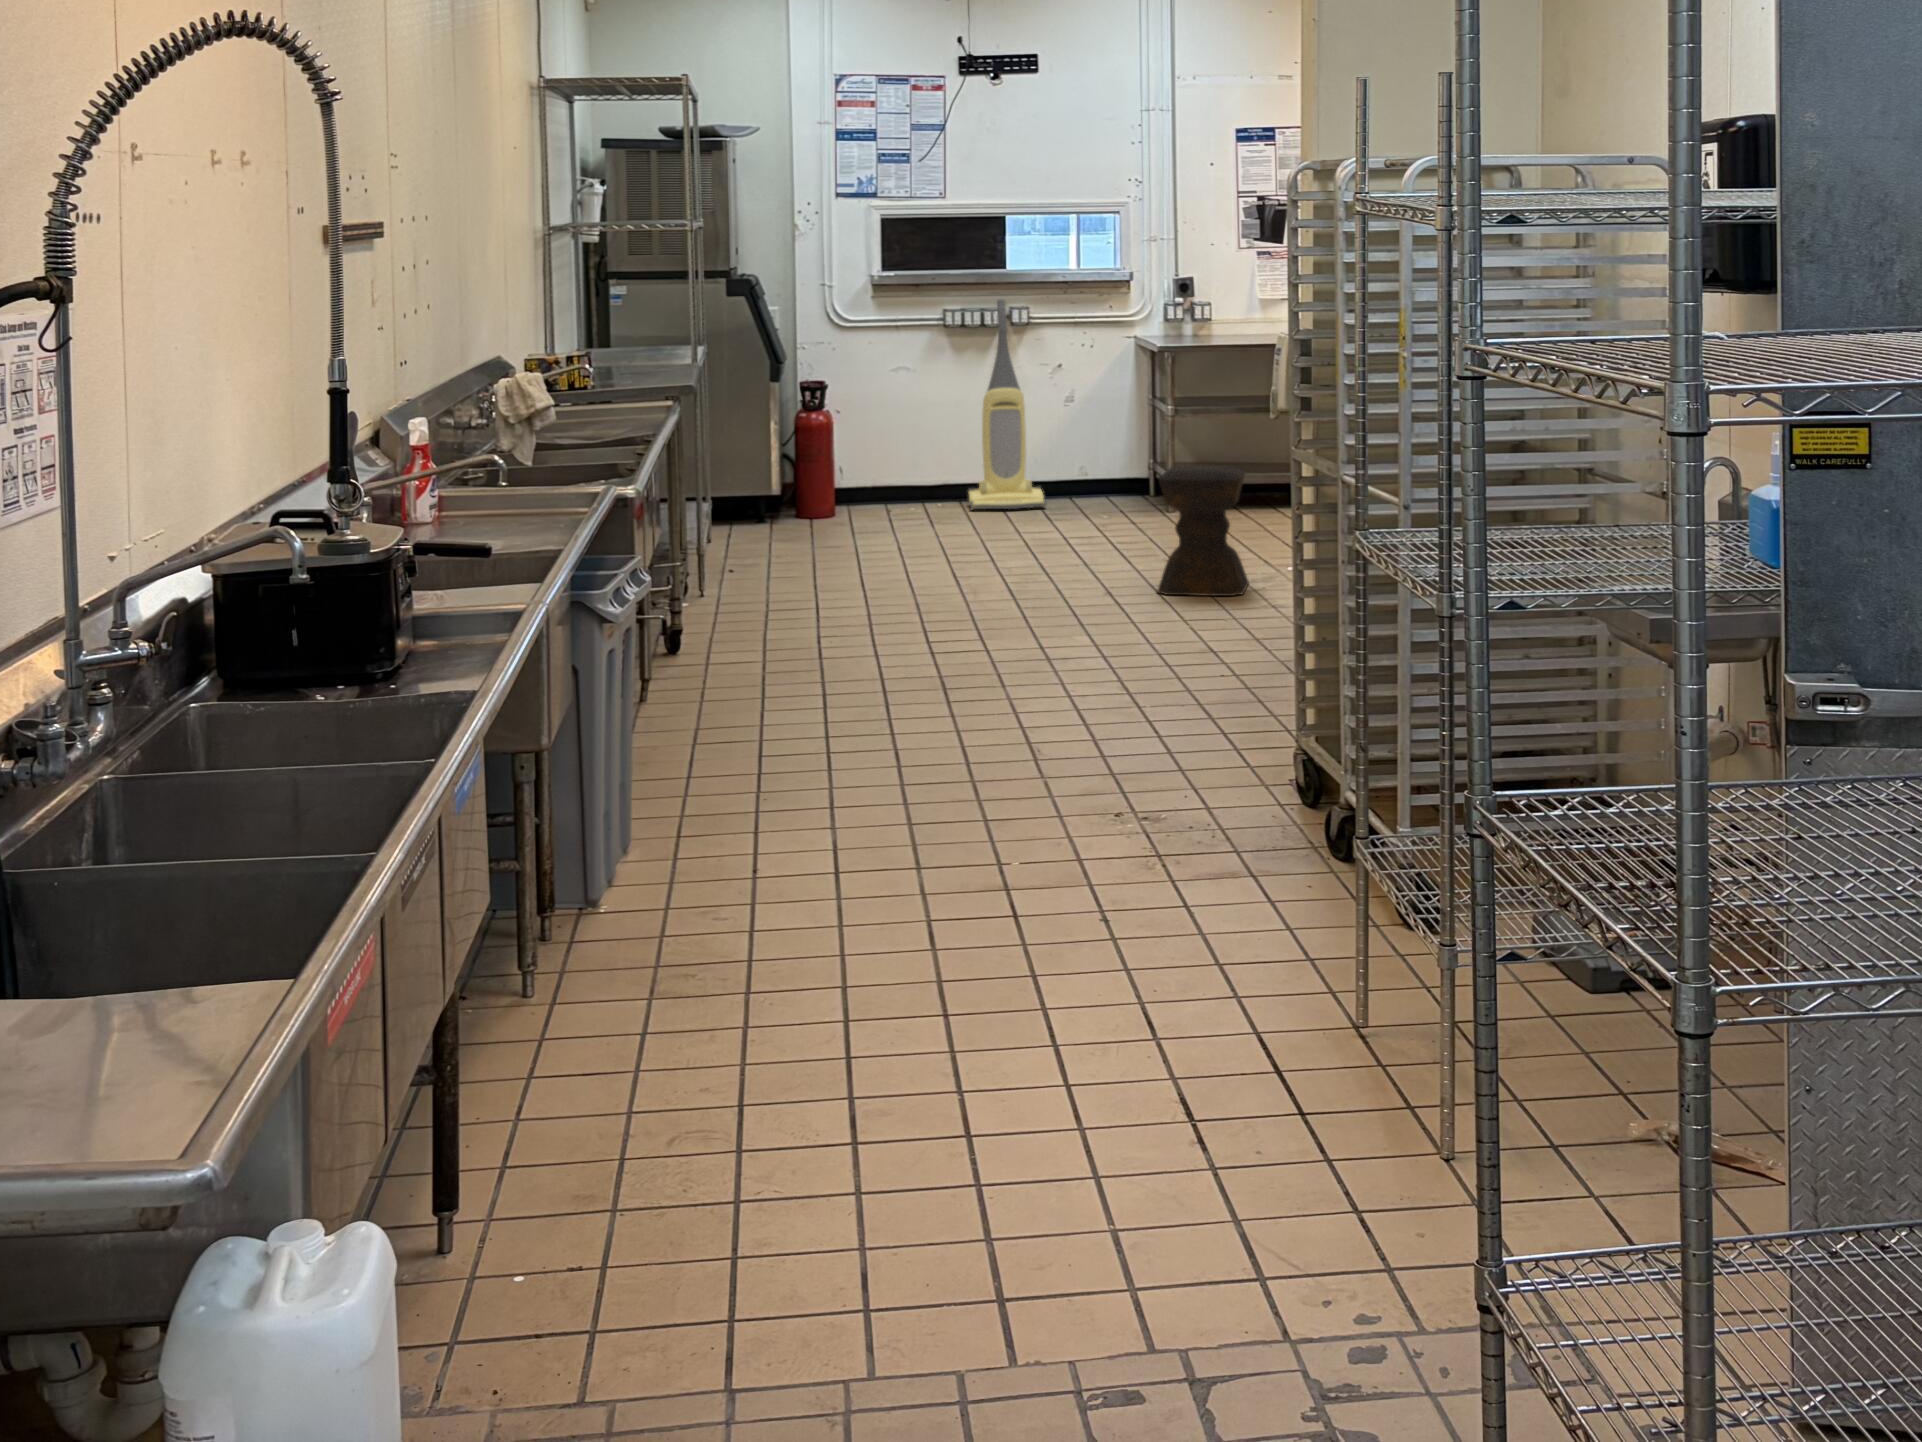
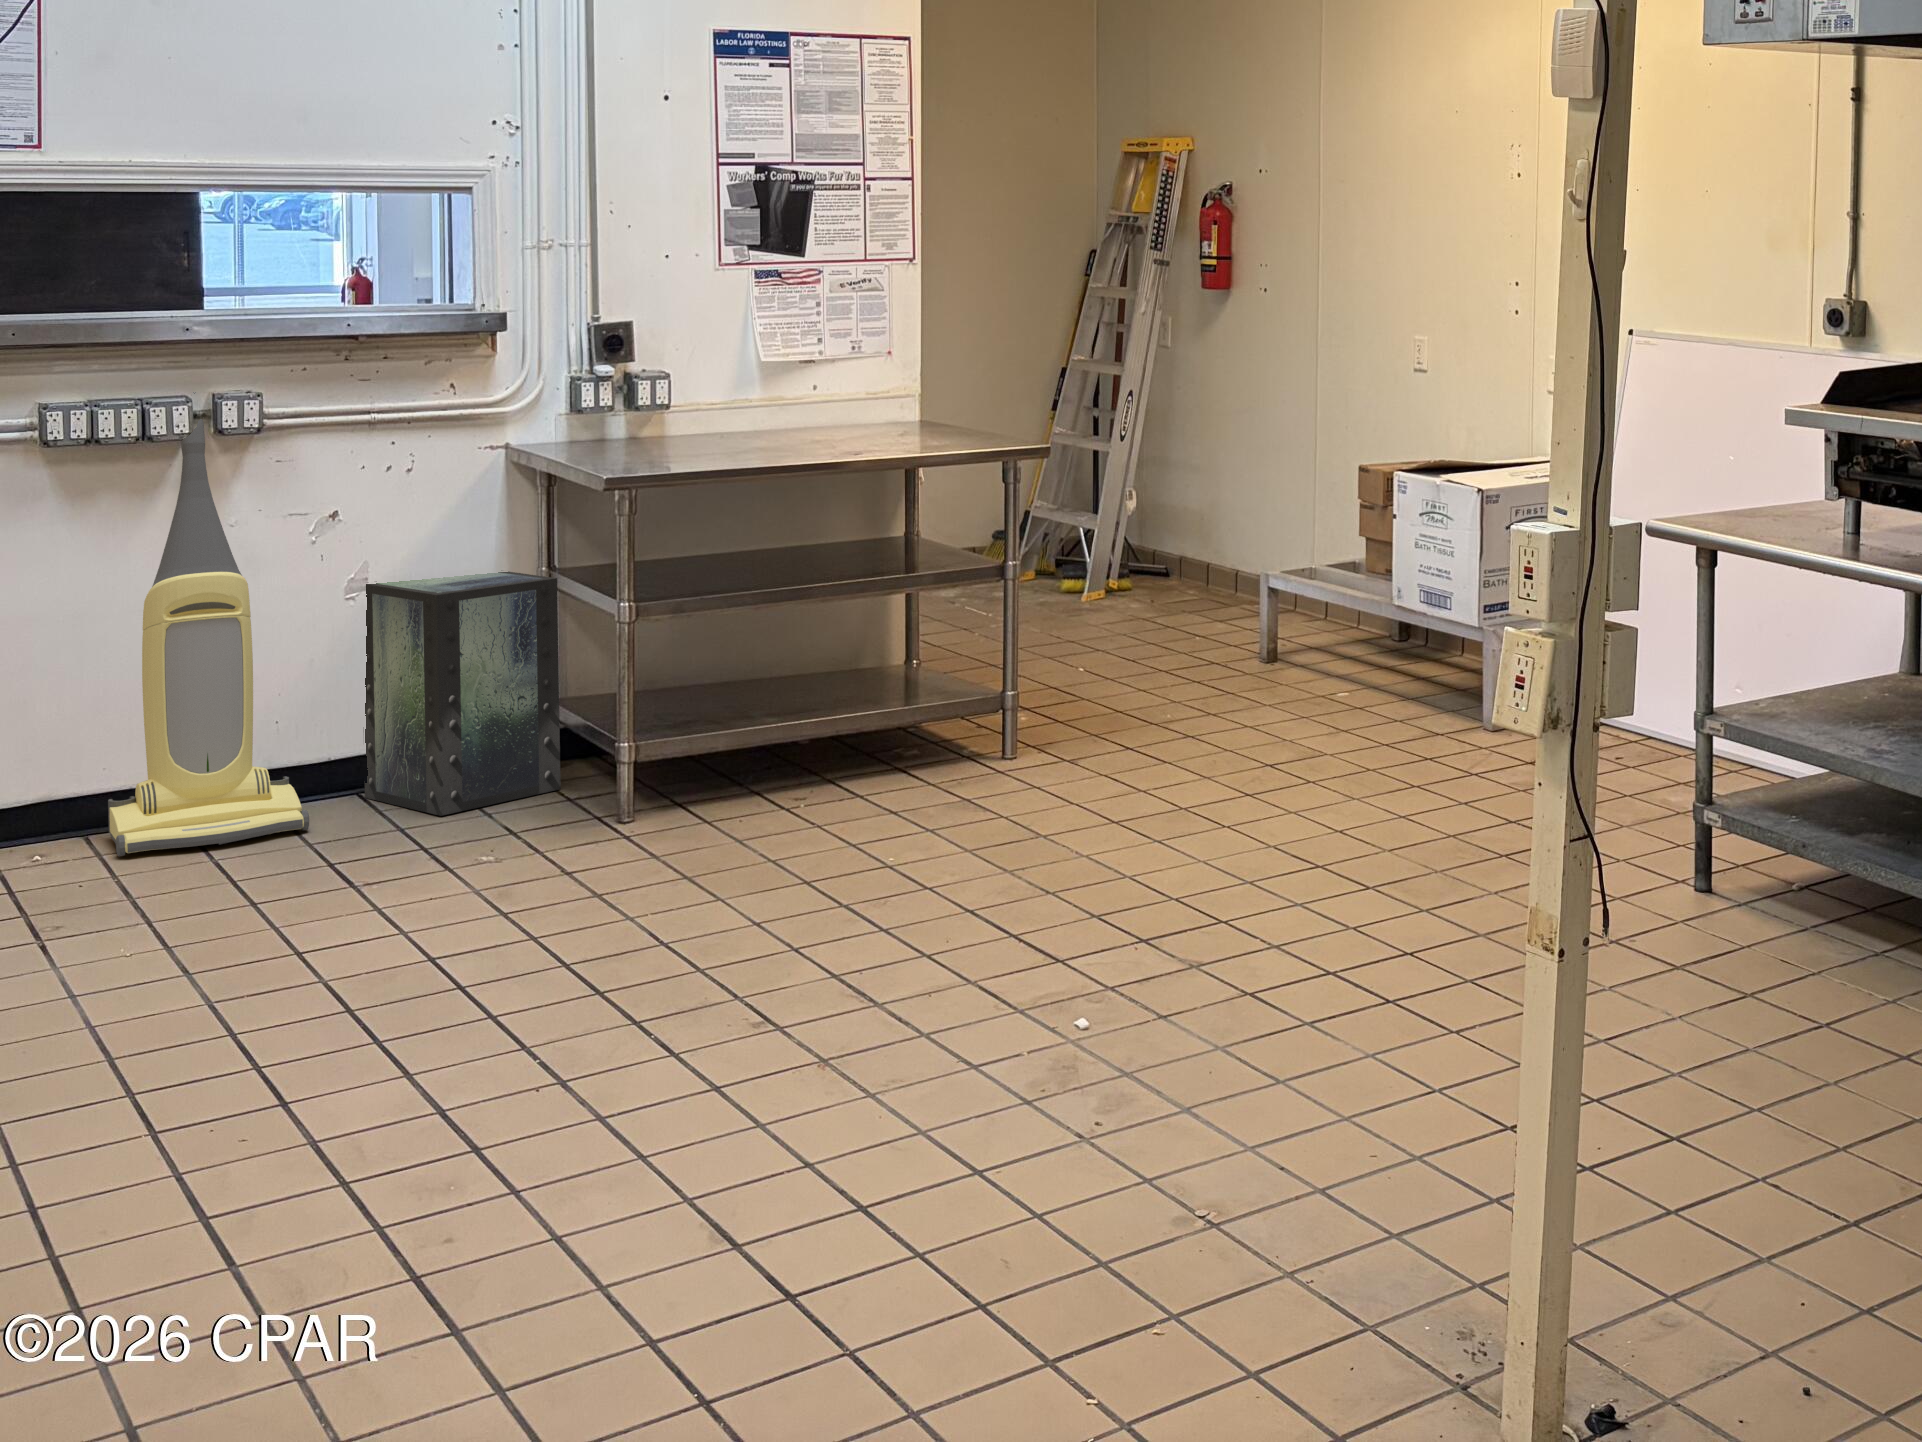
storage box: none [1072,396,1157,508] -> present [365,572,561,816]
stool: present [1157,465,1249,596] -> none [727,778,951,1129]

